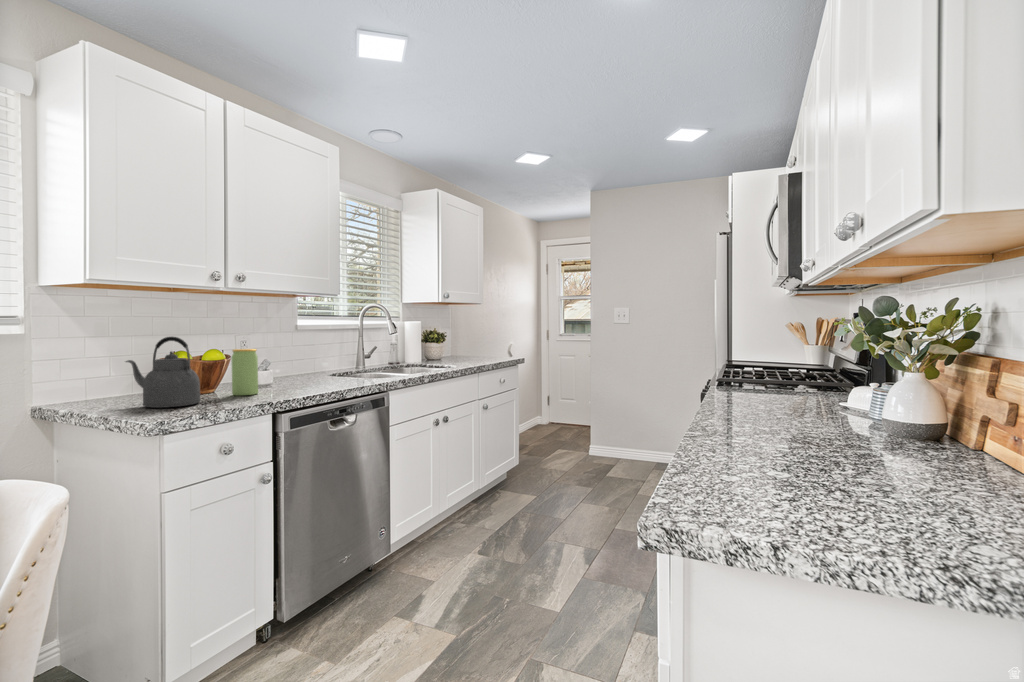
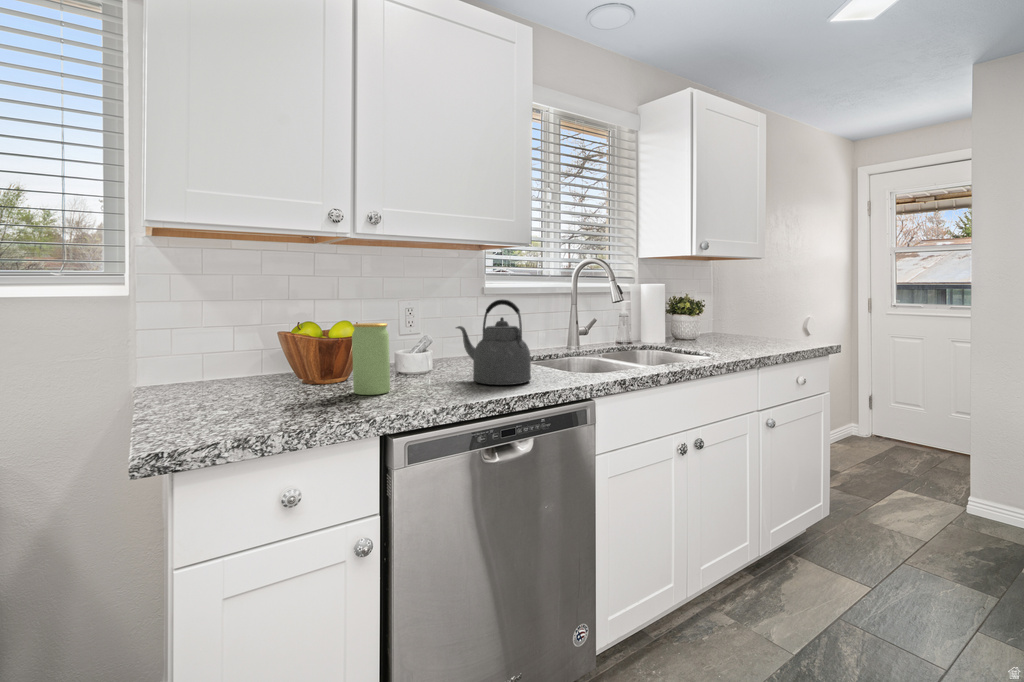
kettle: present [126,337,201,408] -> present [456,300,531,385]

